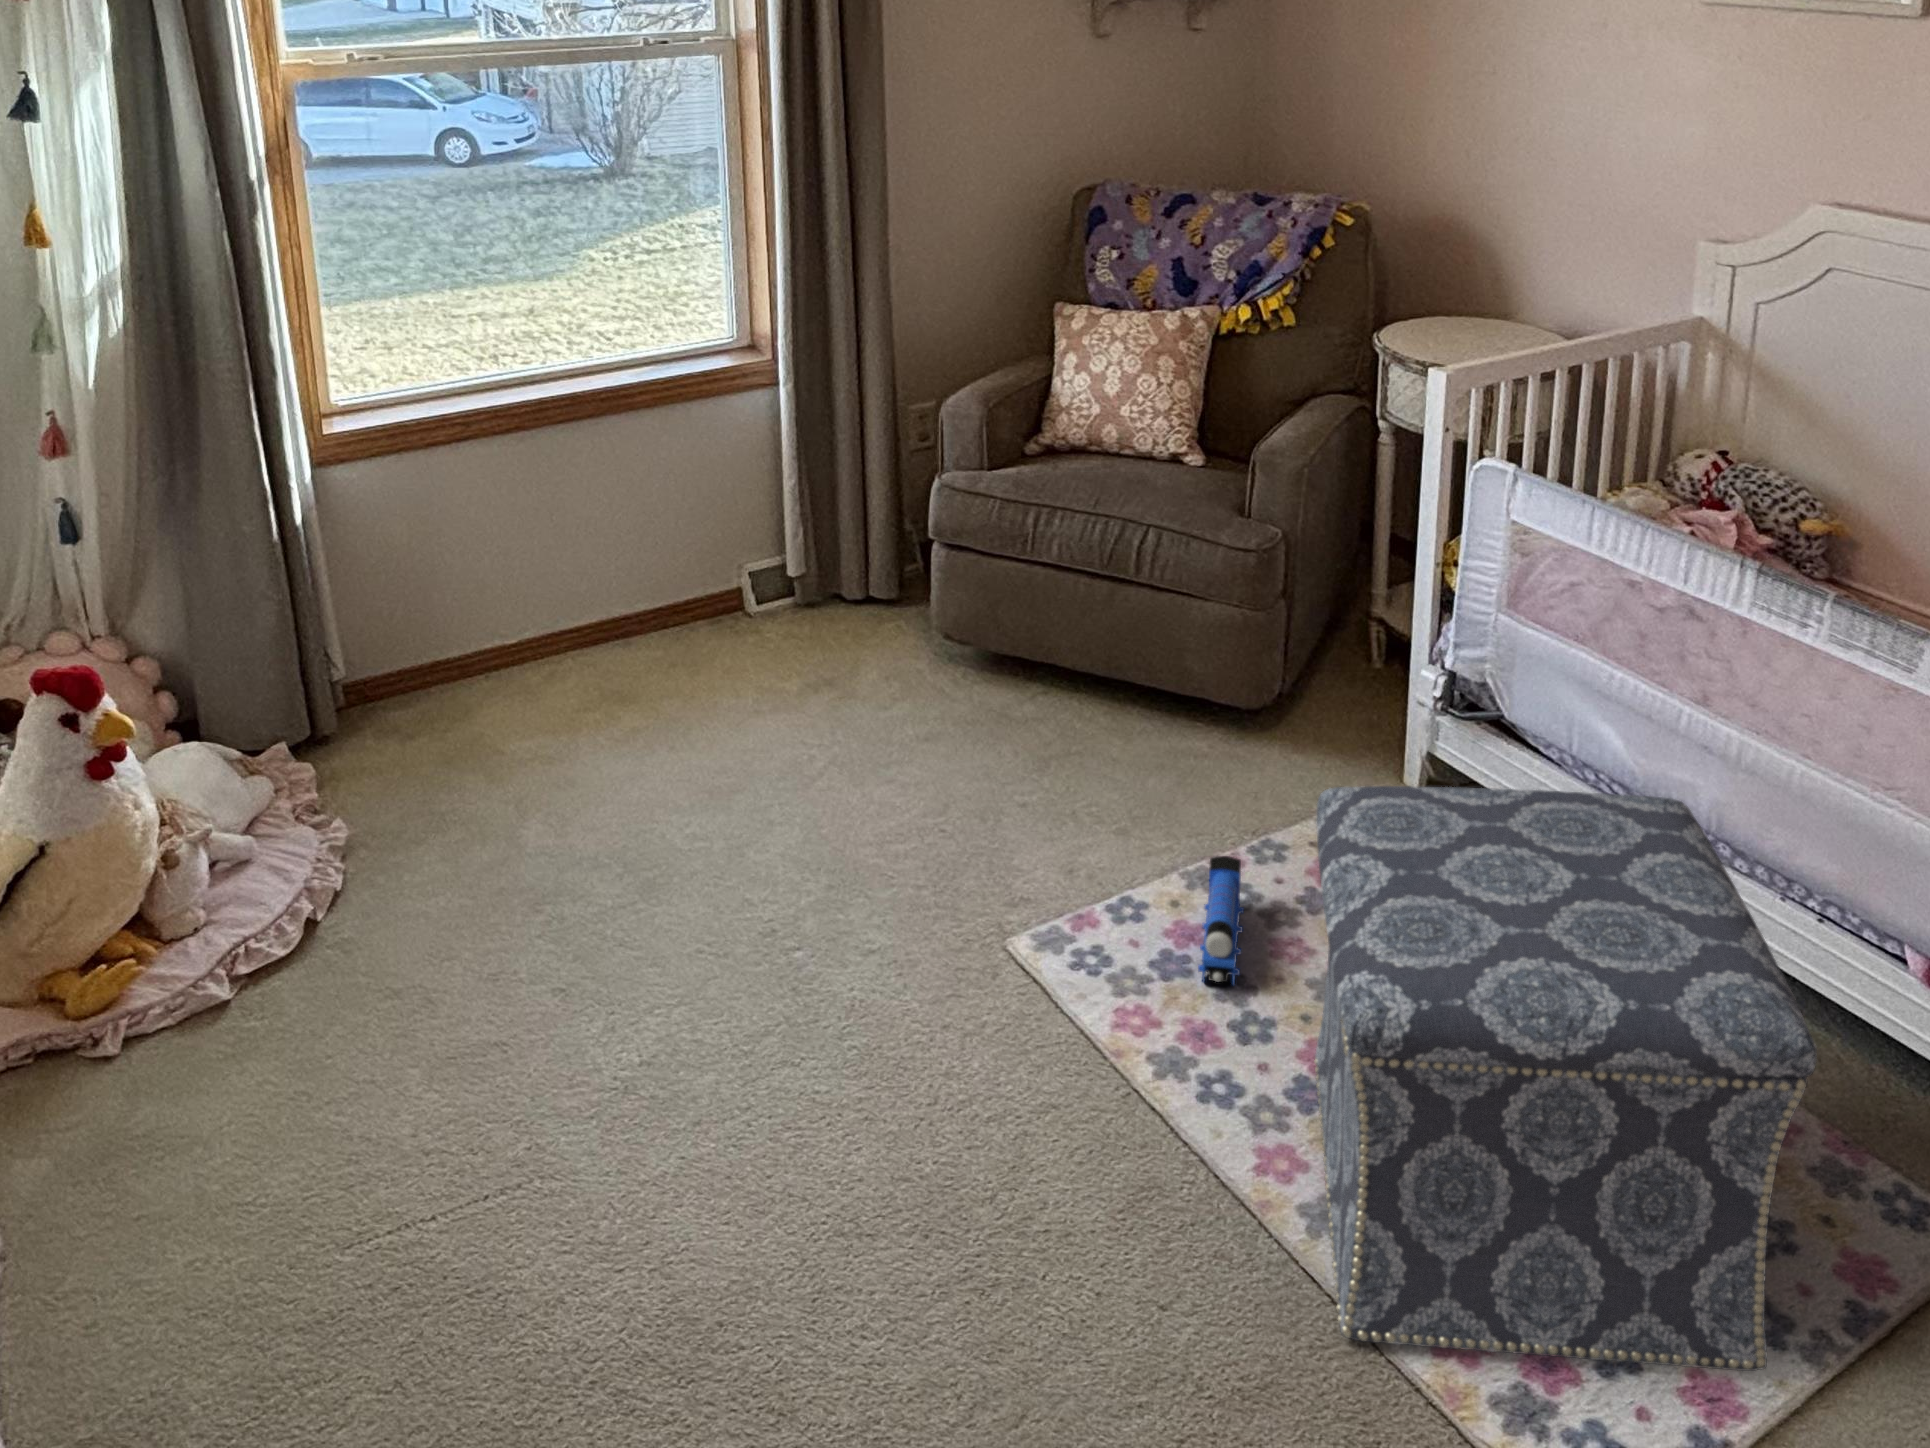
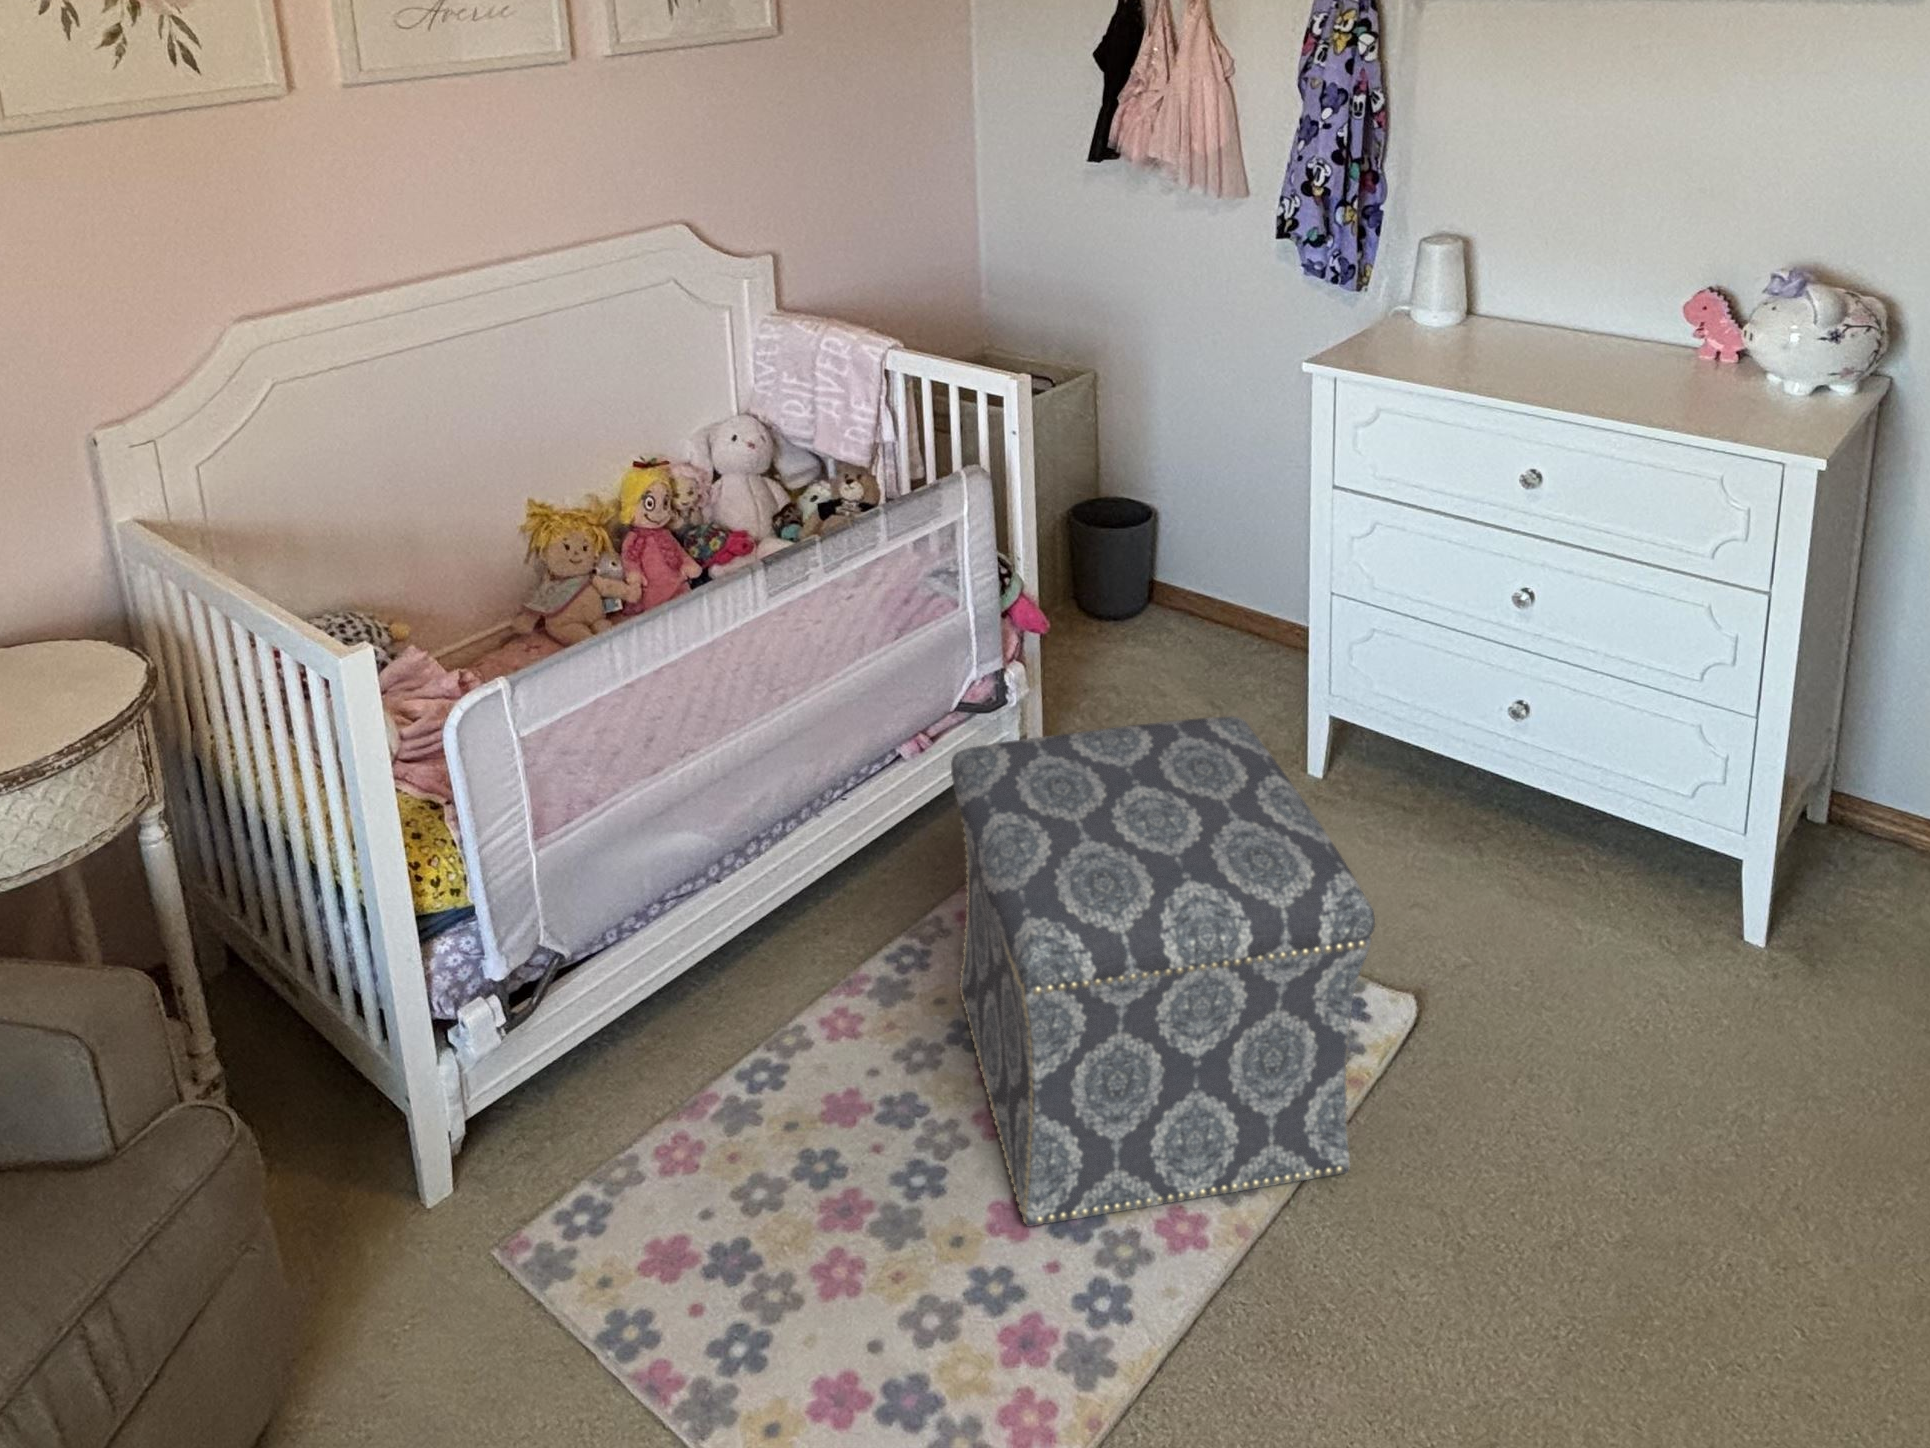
toy train: present [1198,856,1244,985] -> none [763,1278,946,1381]

